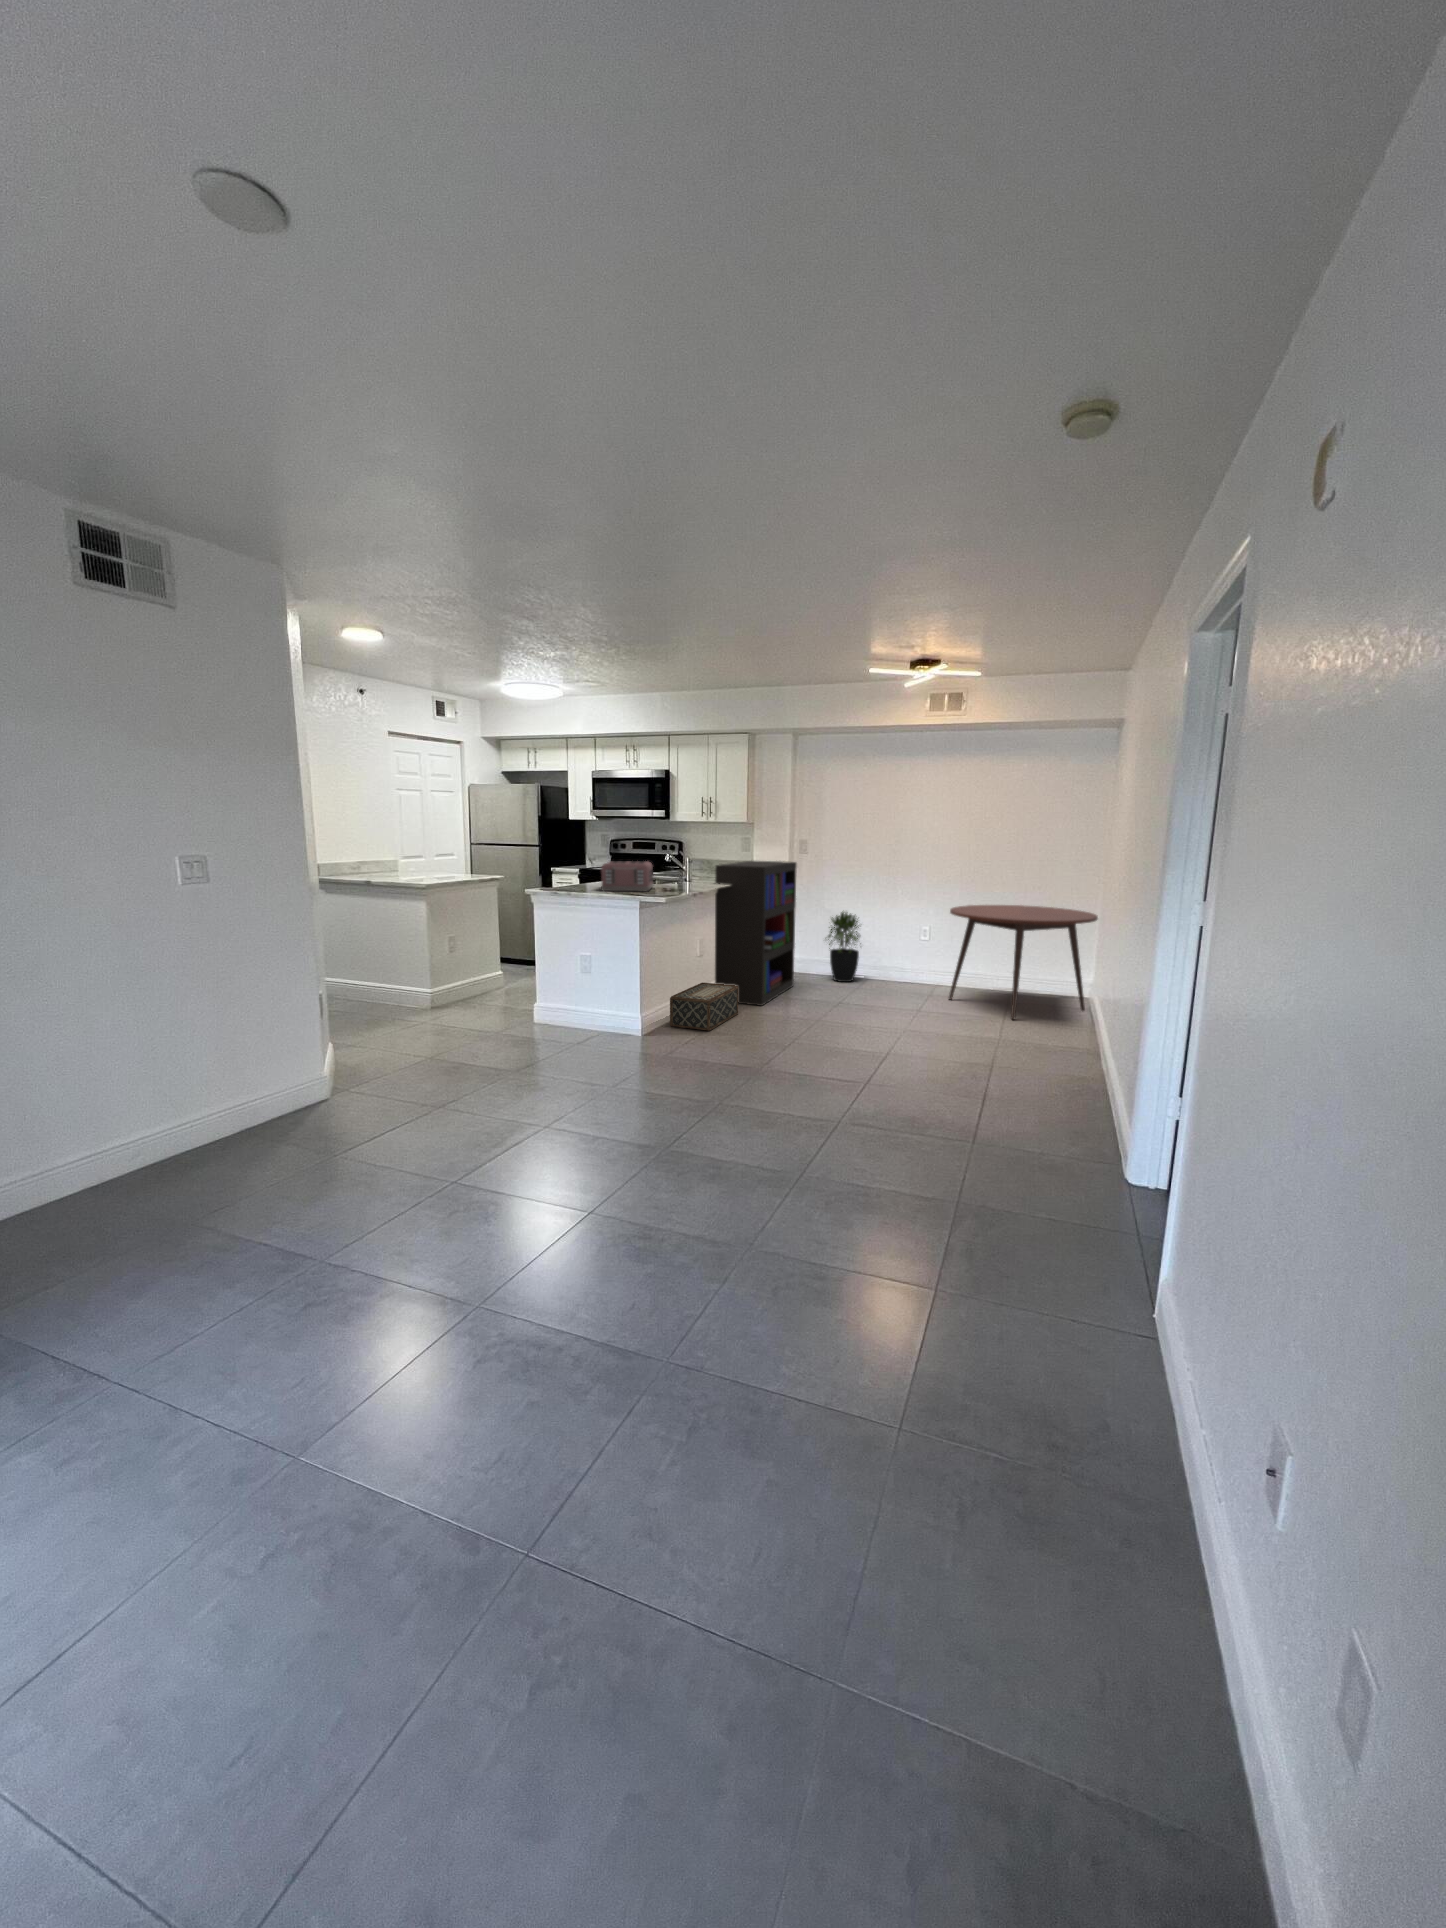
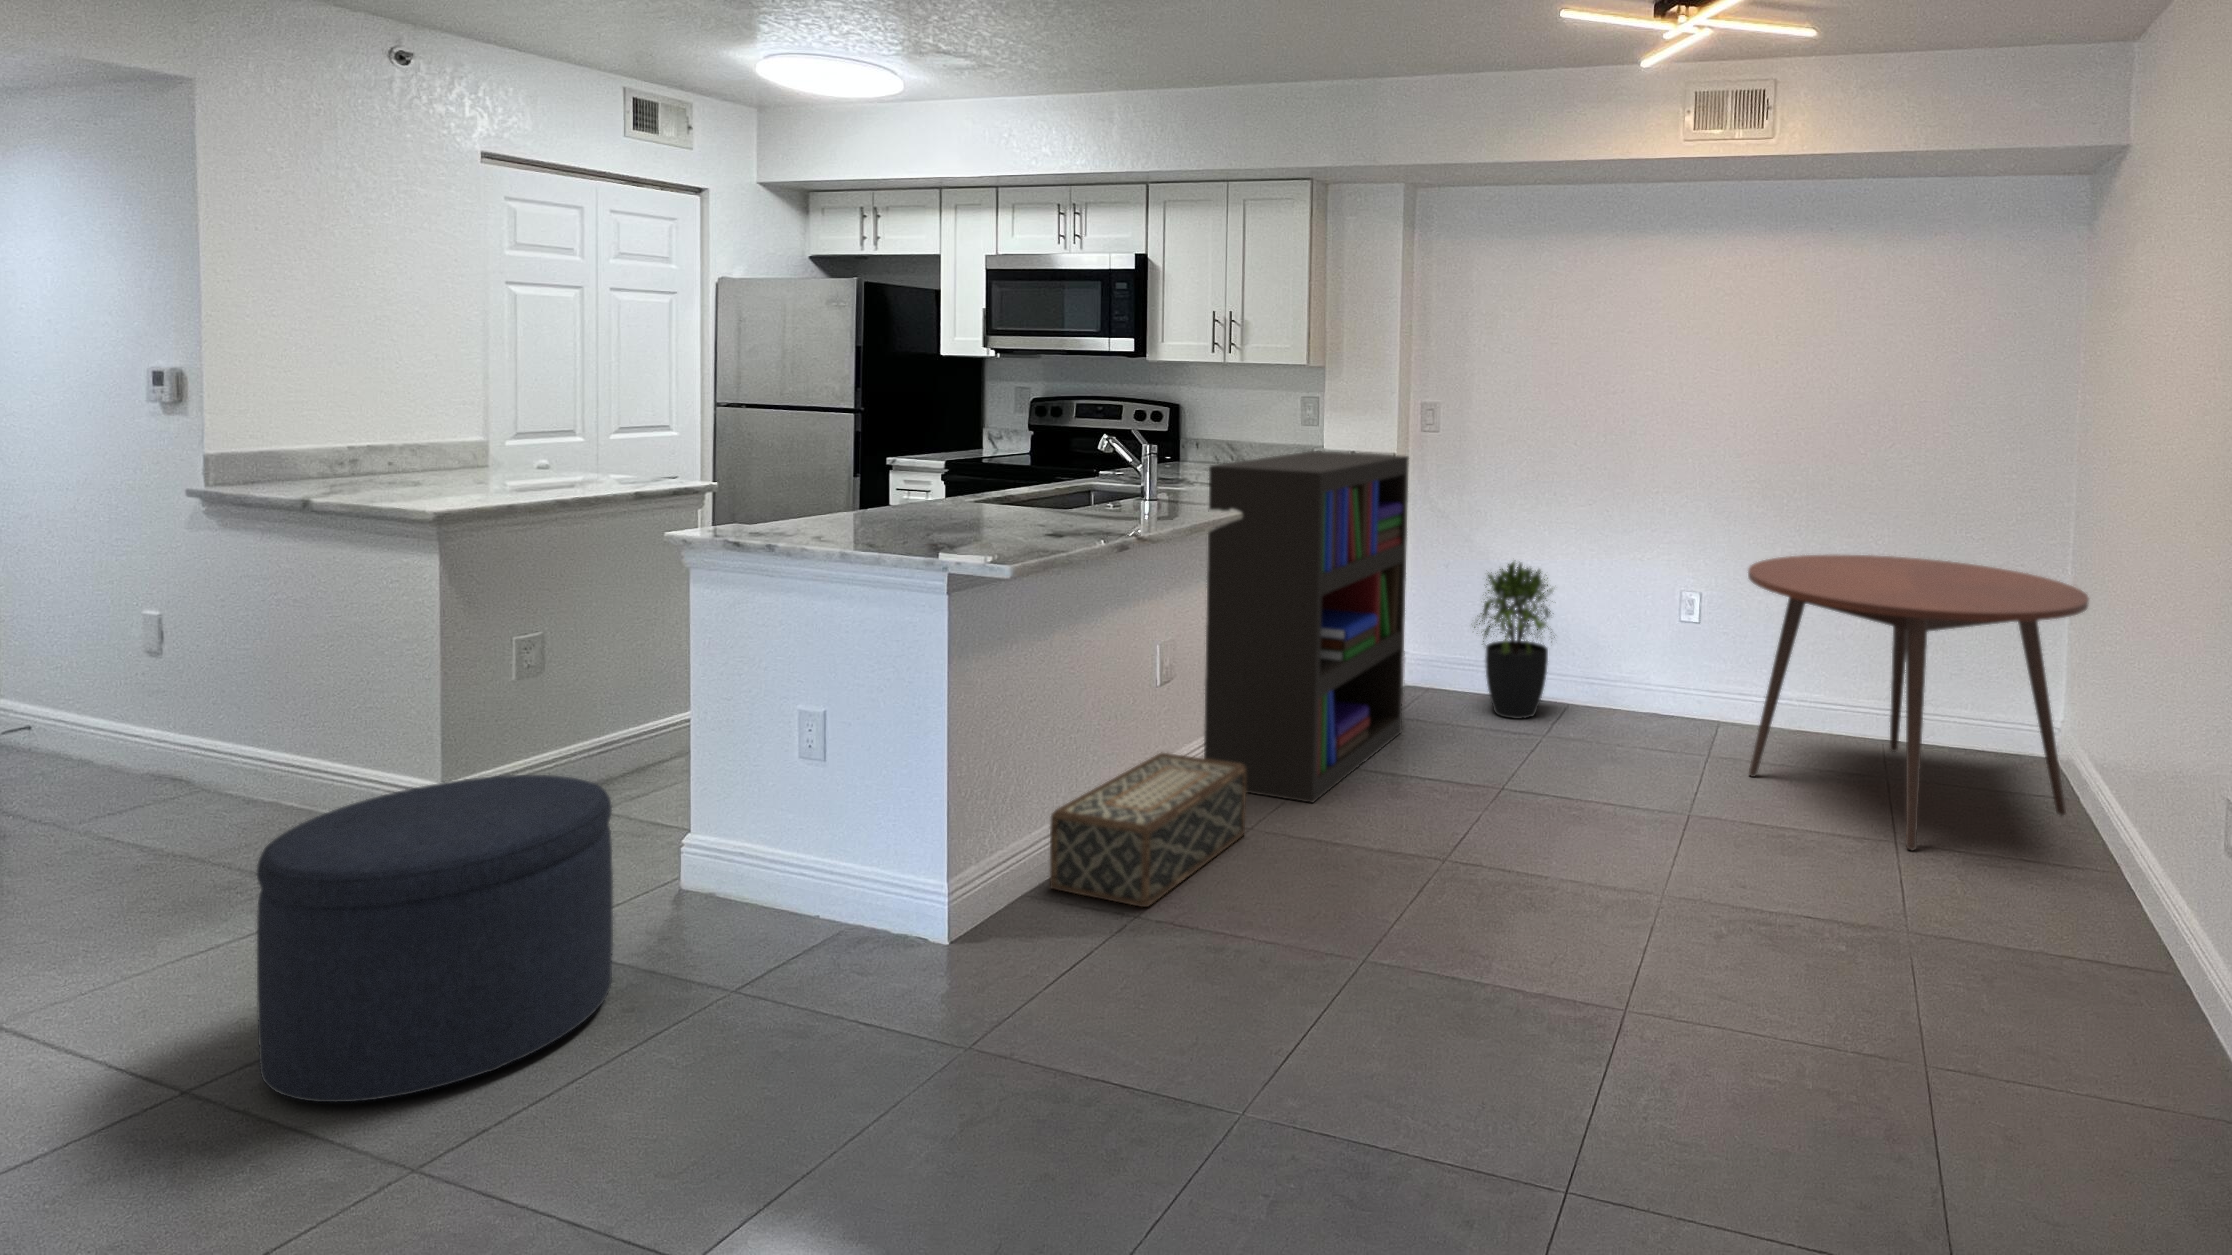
toaster: present [601,861,653,891] -> none [873,458,1035,540]
ottoman: none [440,973,538,1064] -> present [257,775,613,1102]

